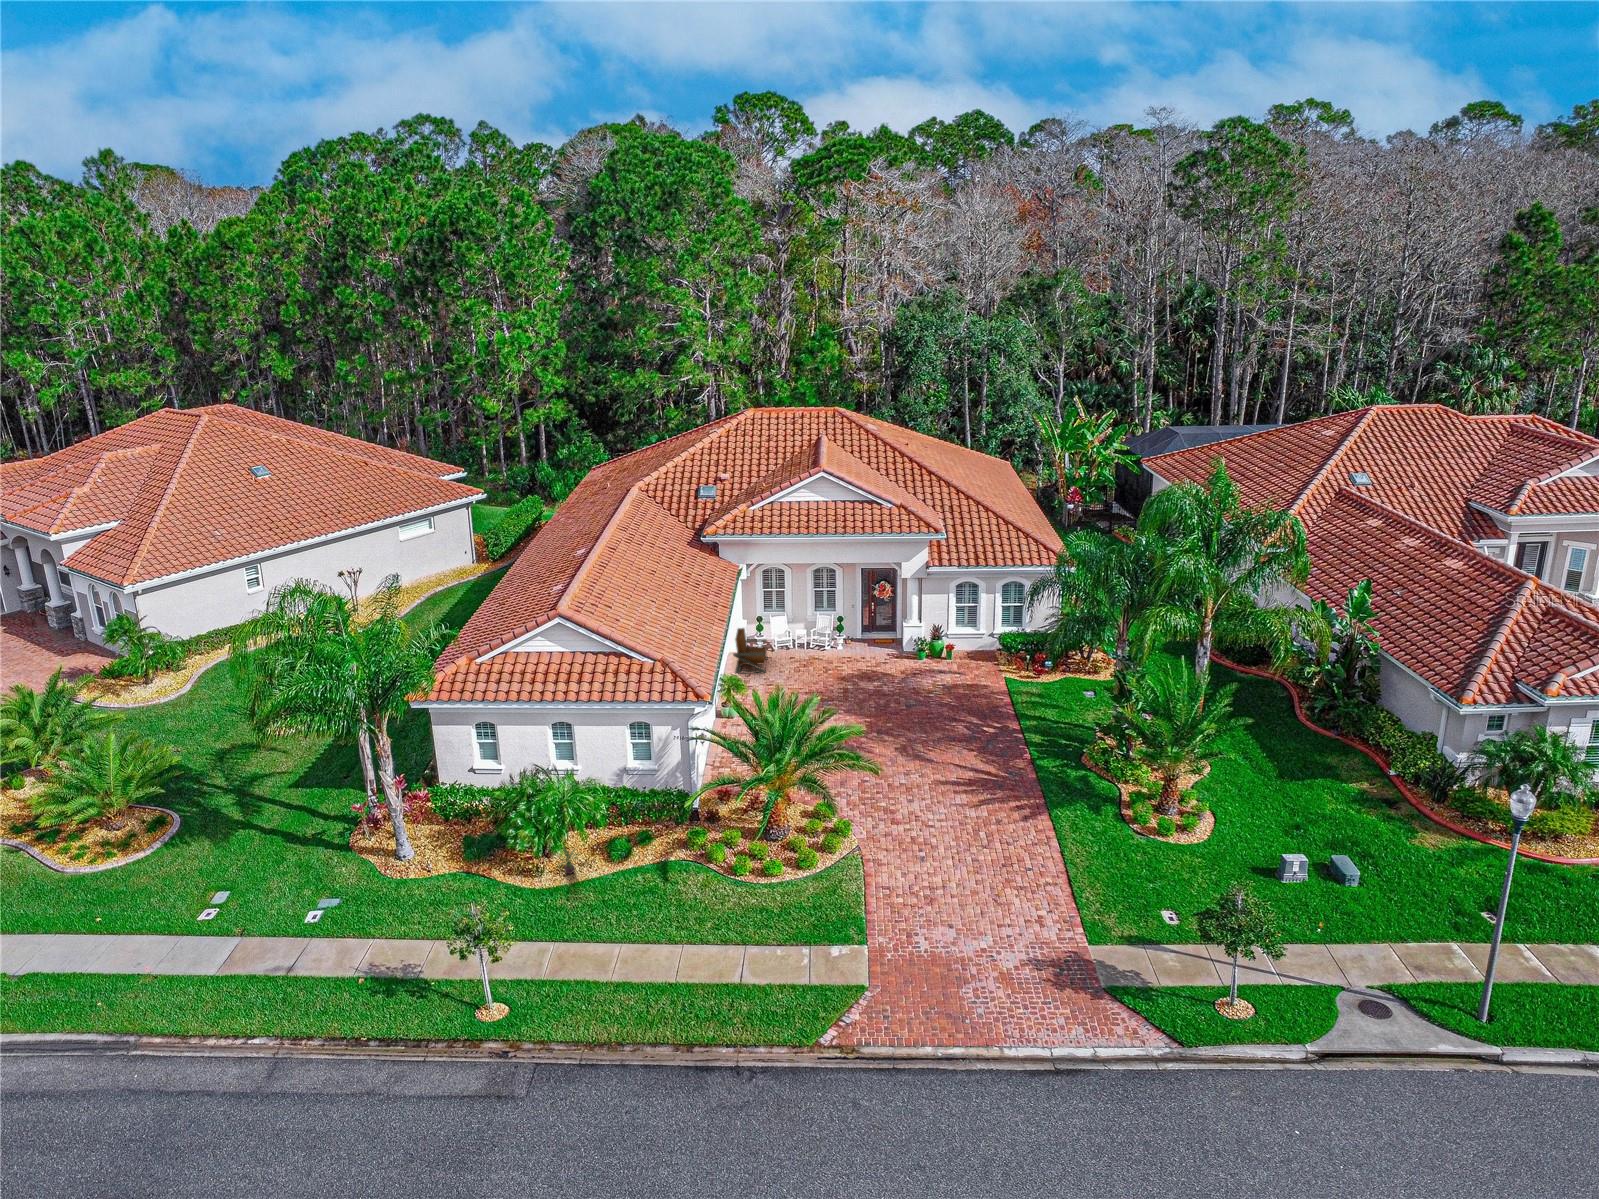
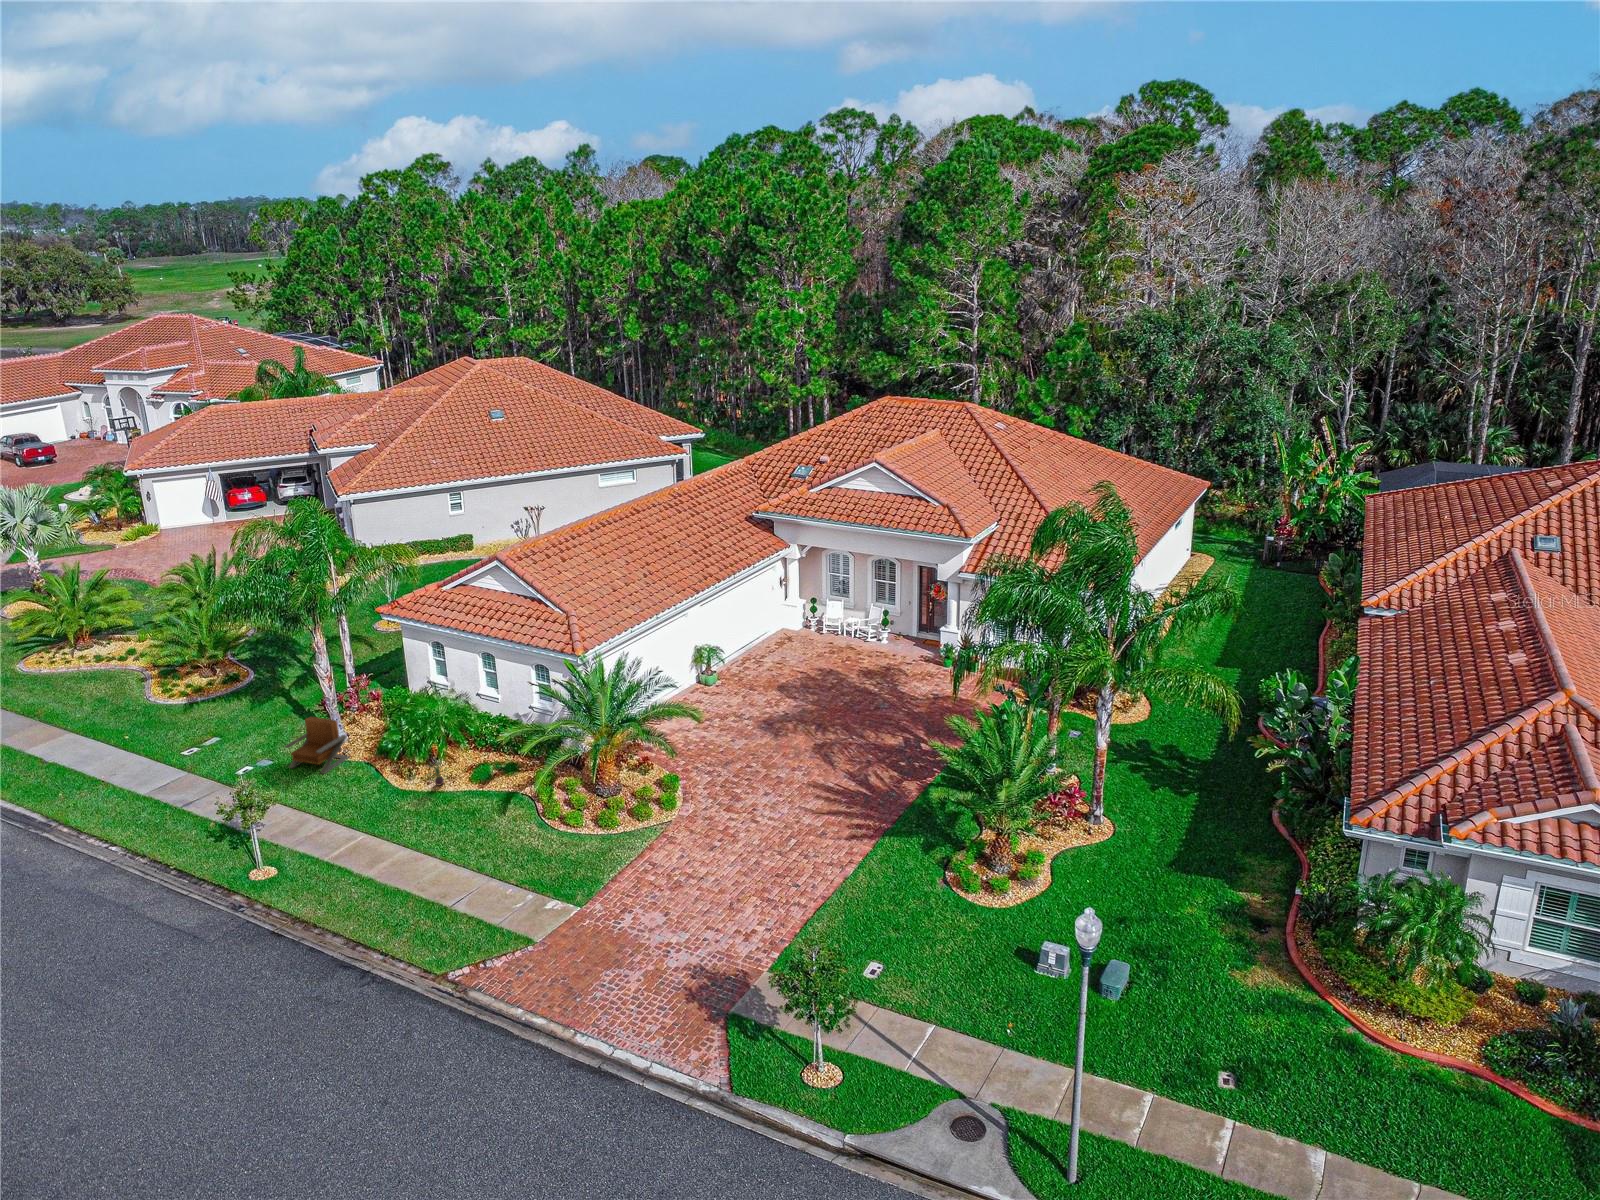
lounge chair: present [733,628,768,673] -> present [285,717,349,774]

